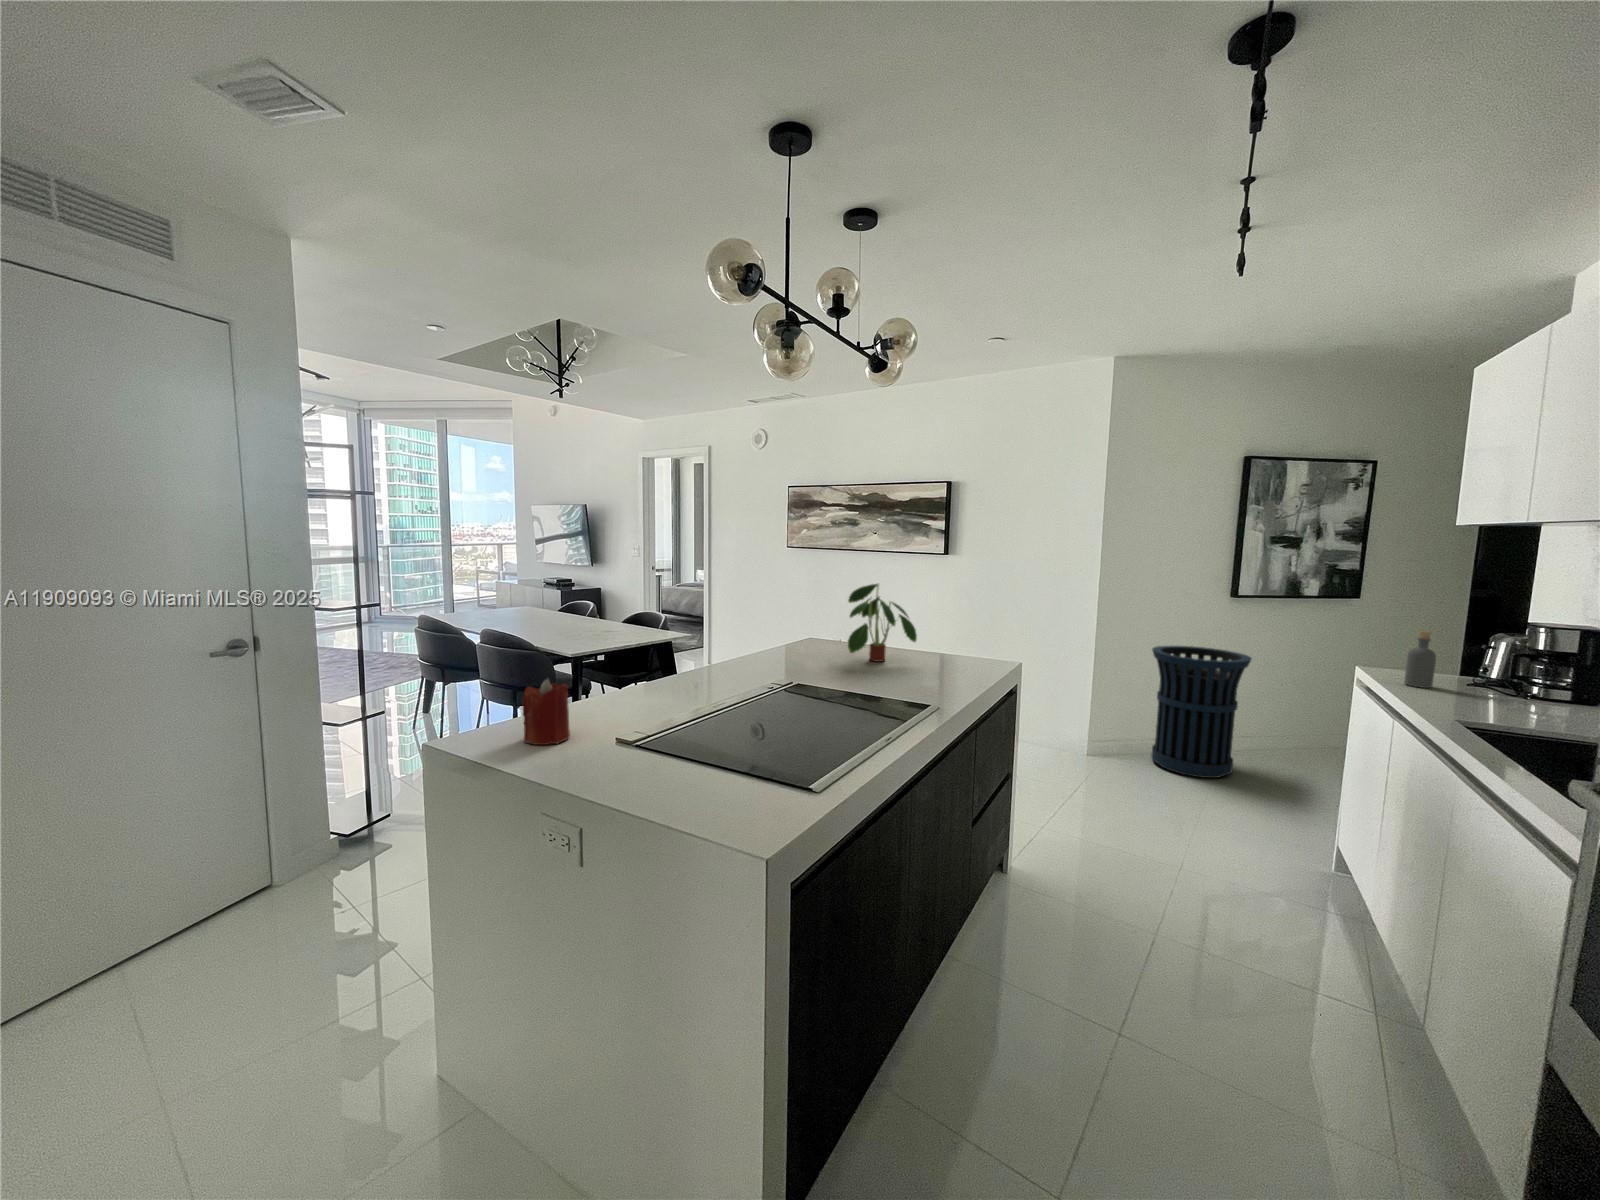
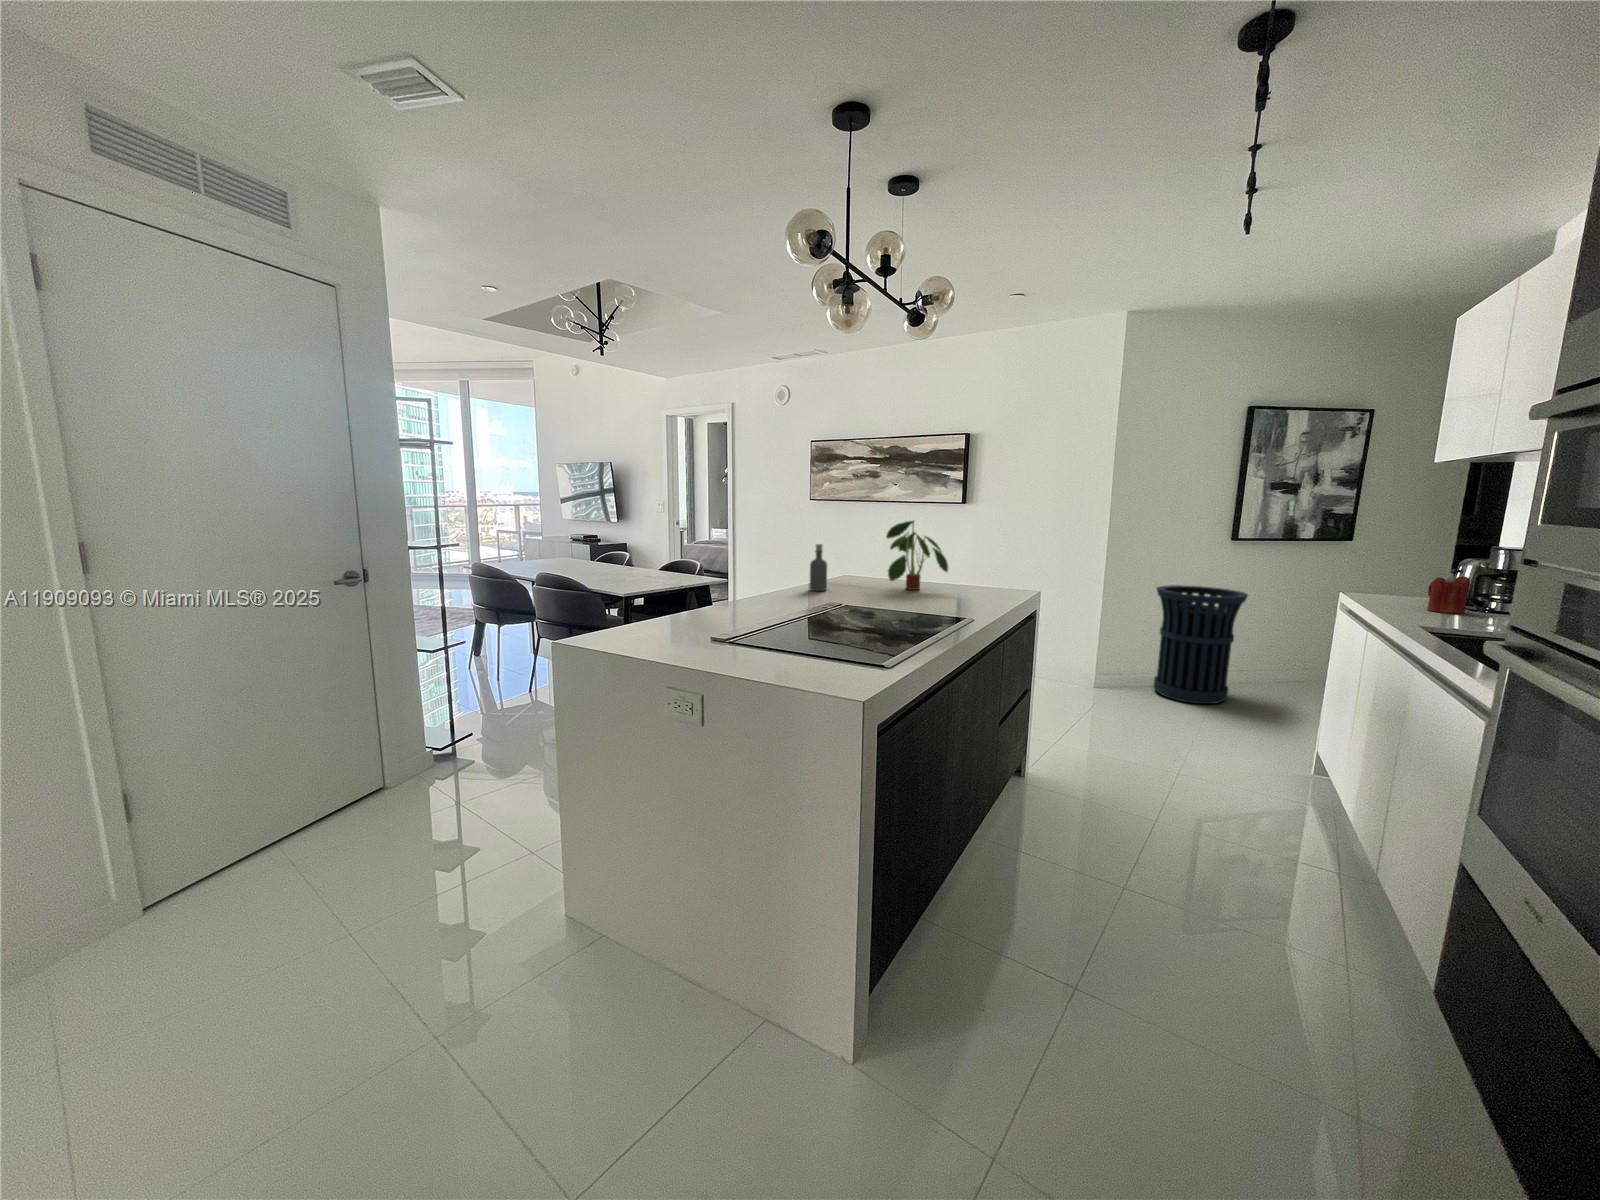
bottle: present [1404,630,1436,688] -> present [810,544,827,591]
candle: present [522,679,570,745] -> present [1427,573,1470,613]

